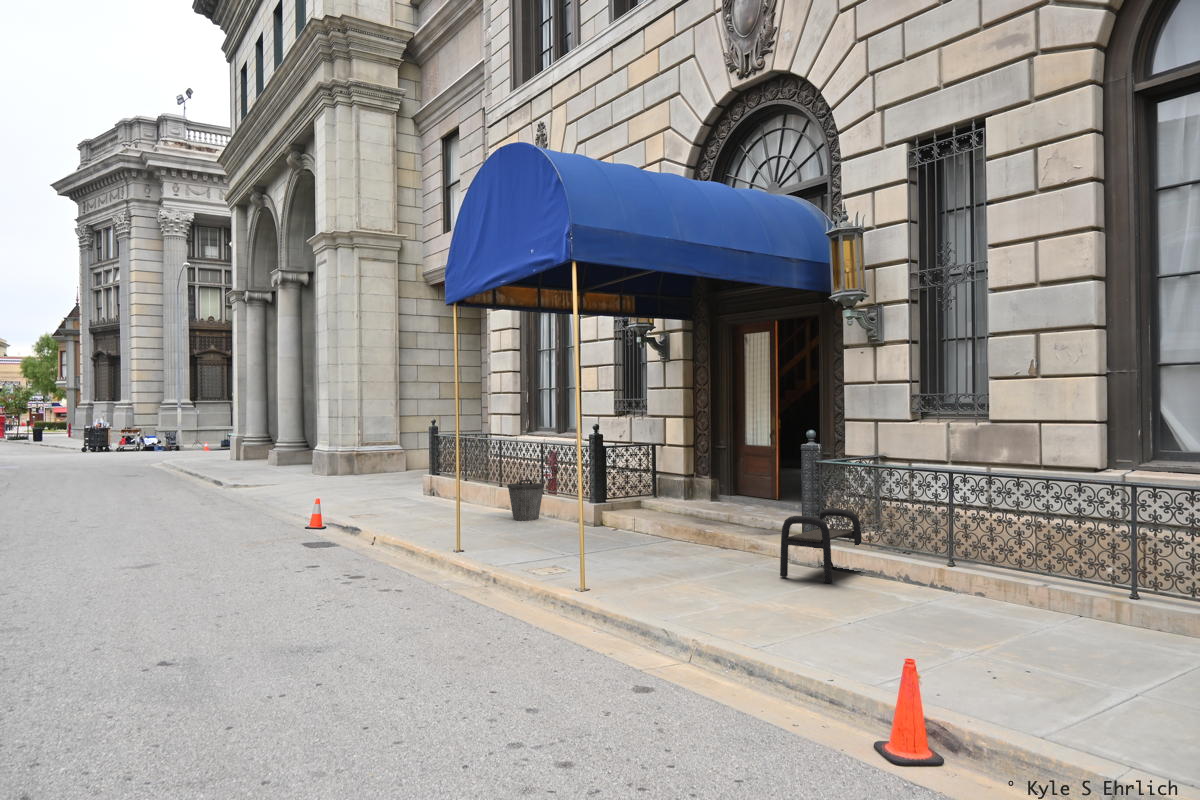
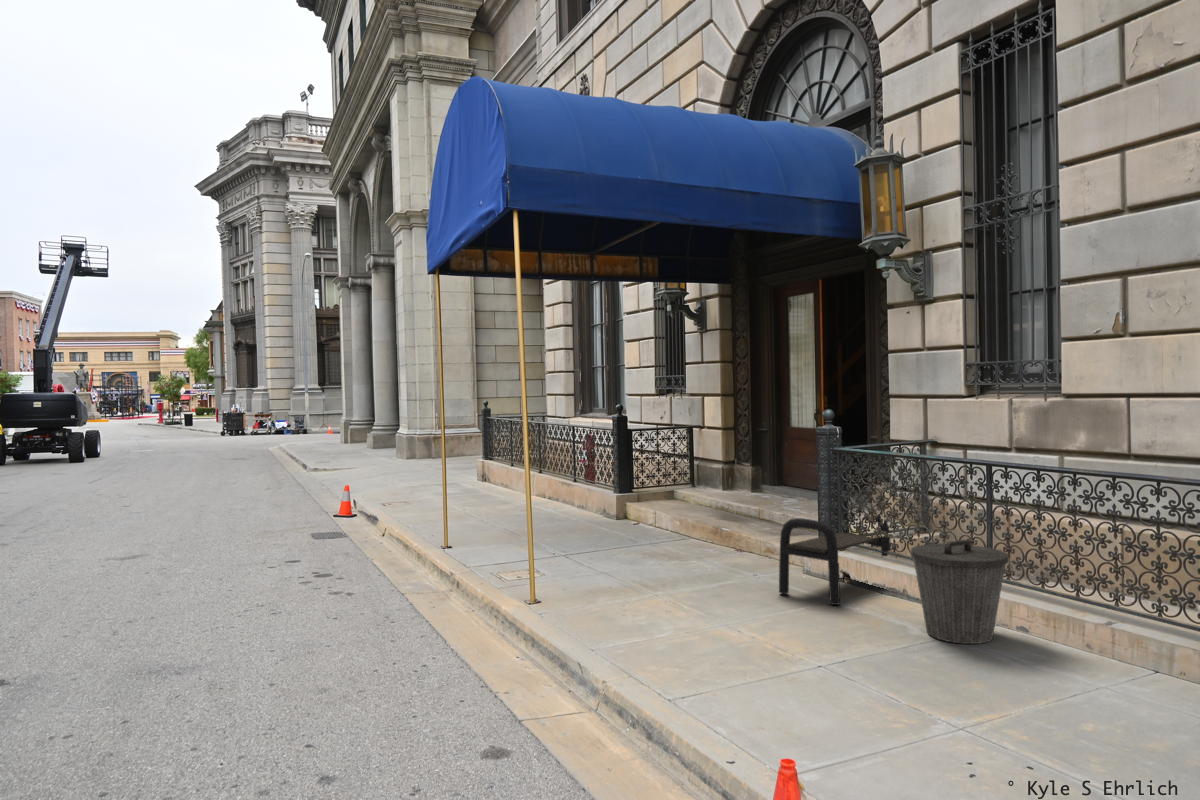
trash can: present [507,480,544,521] -> present [911,540,1009,644]

